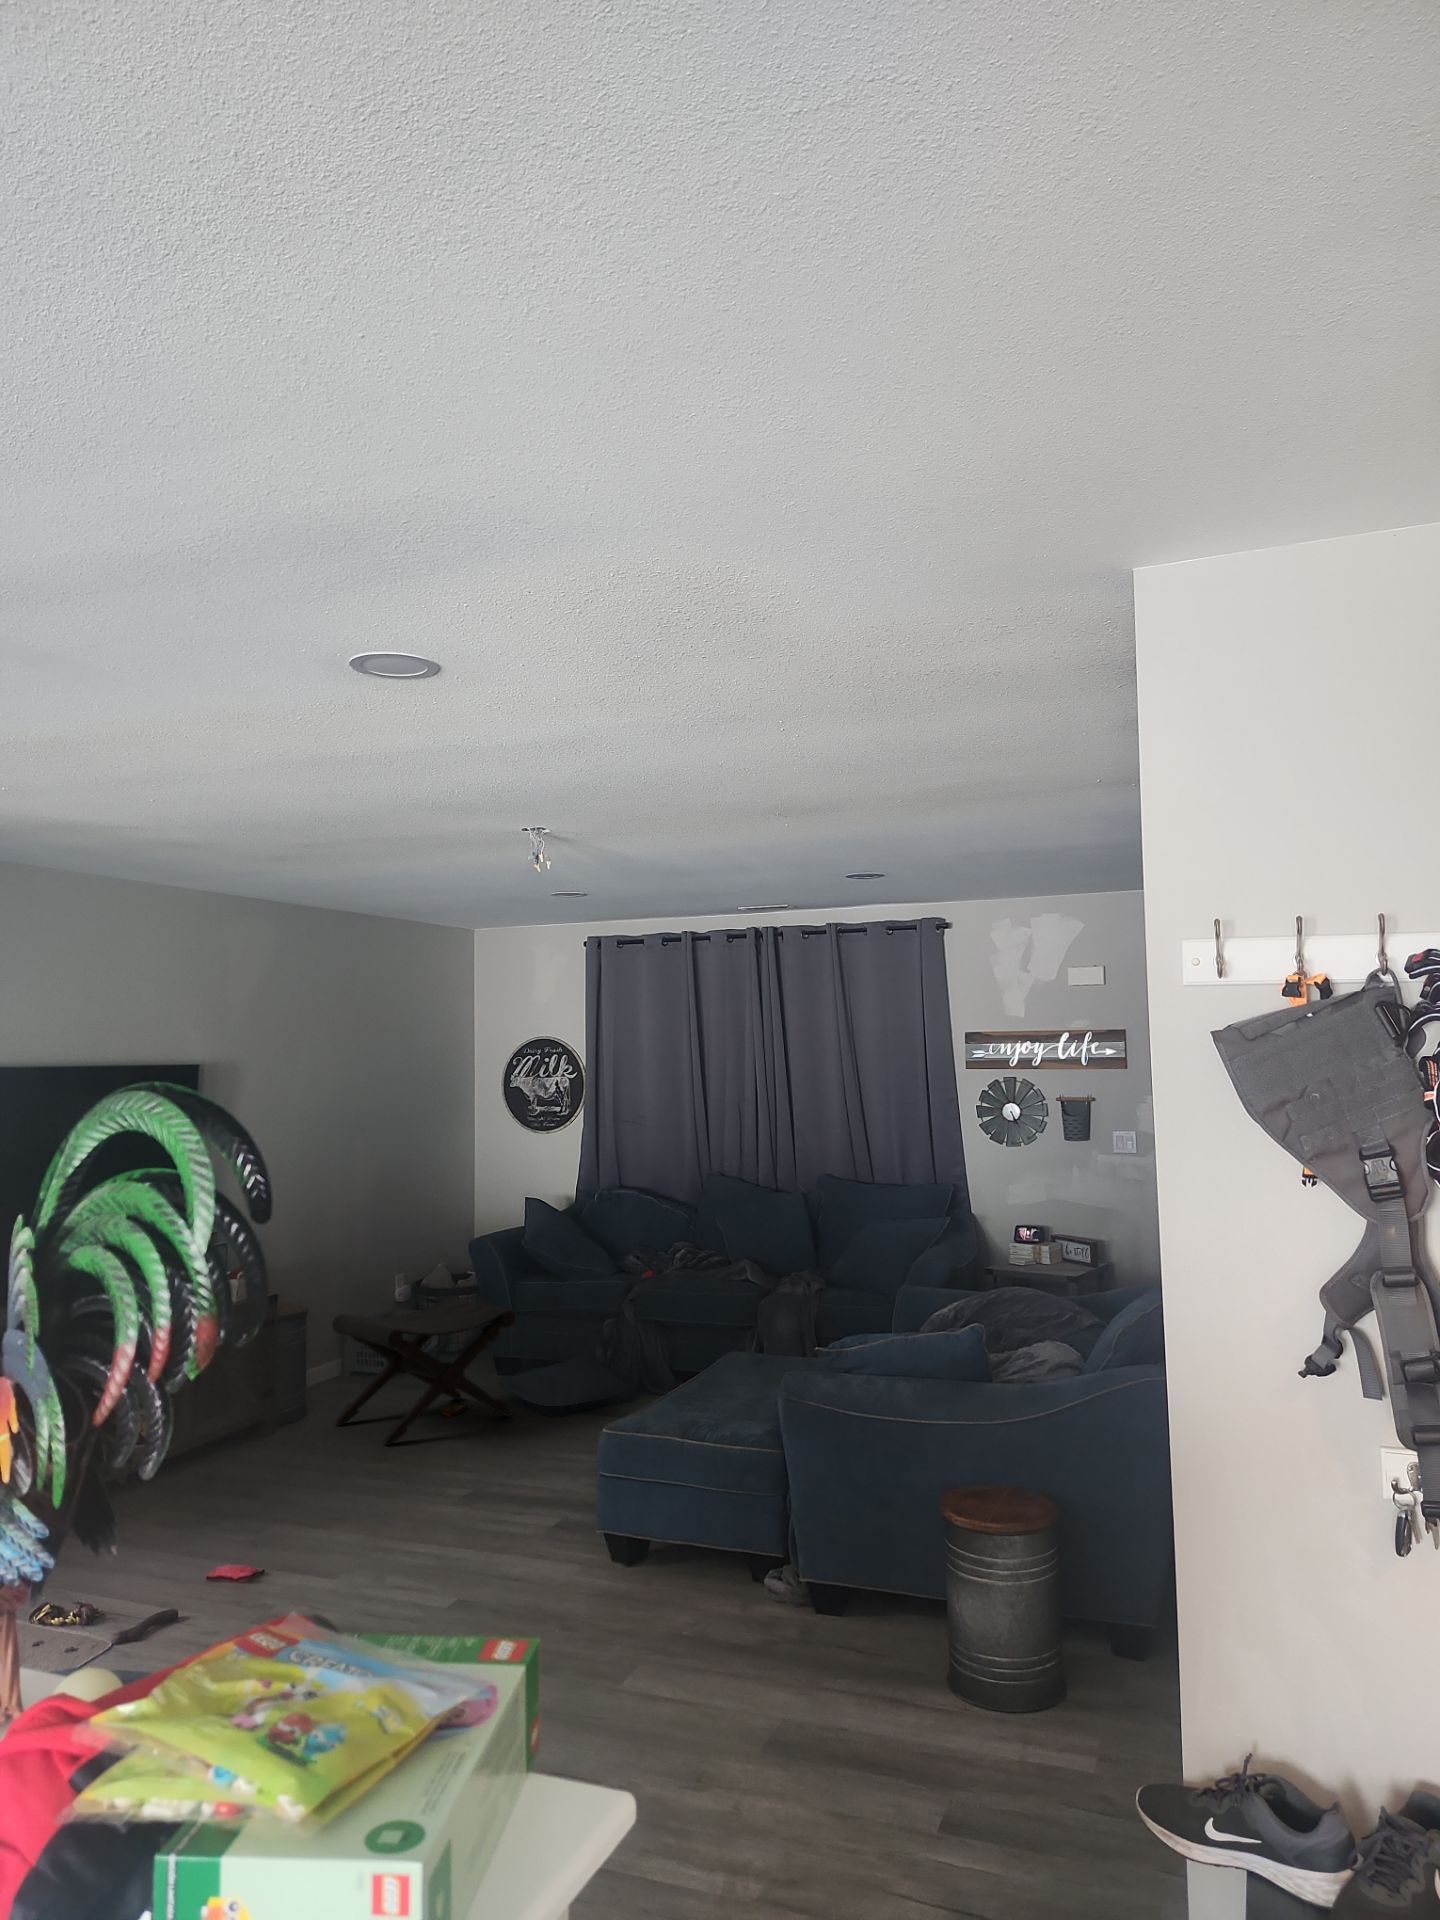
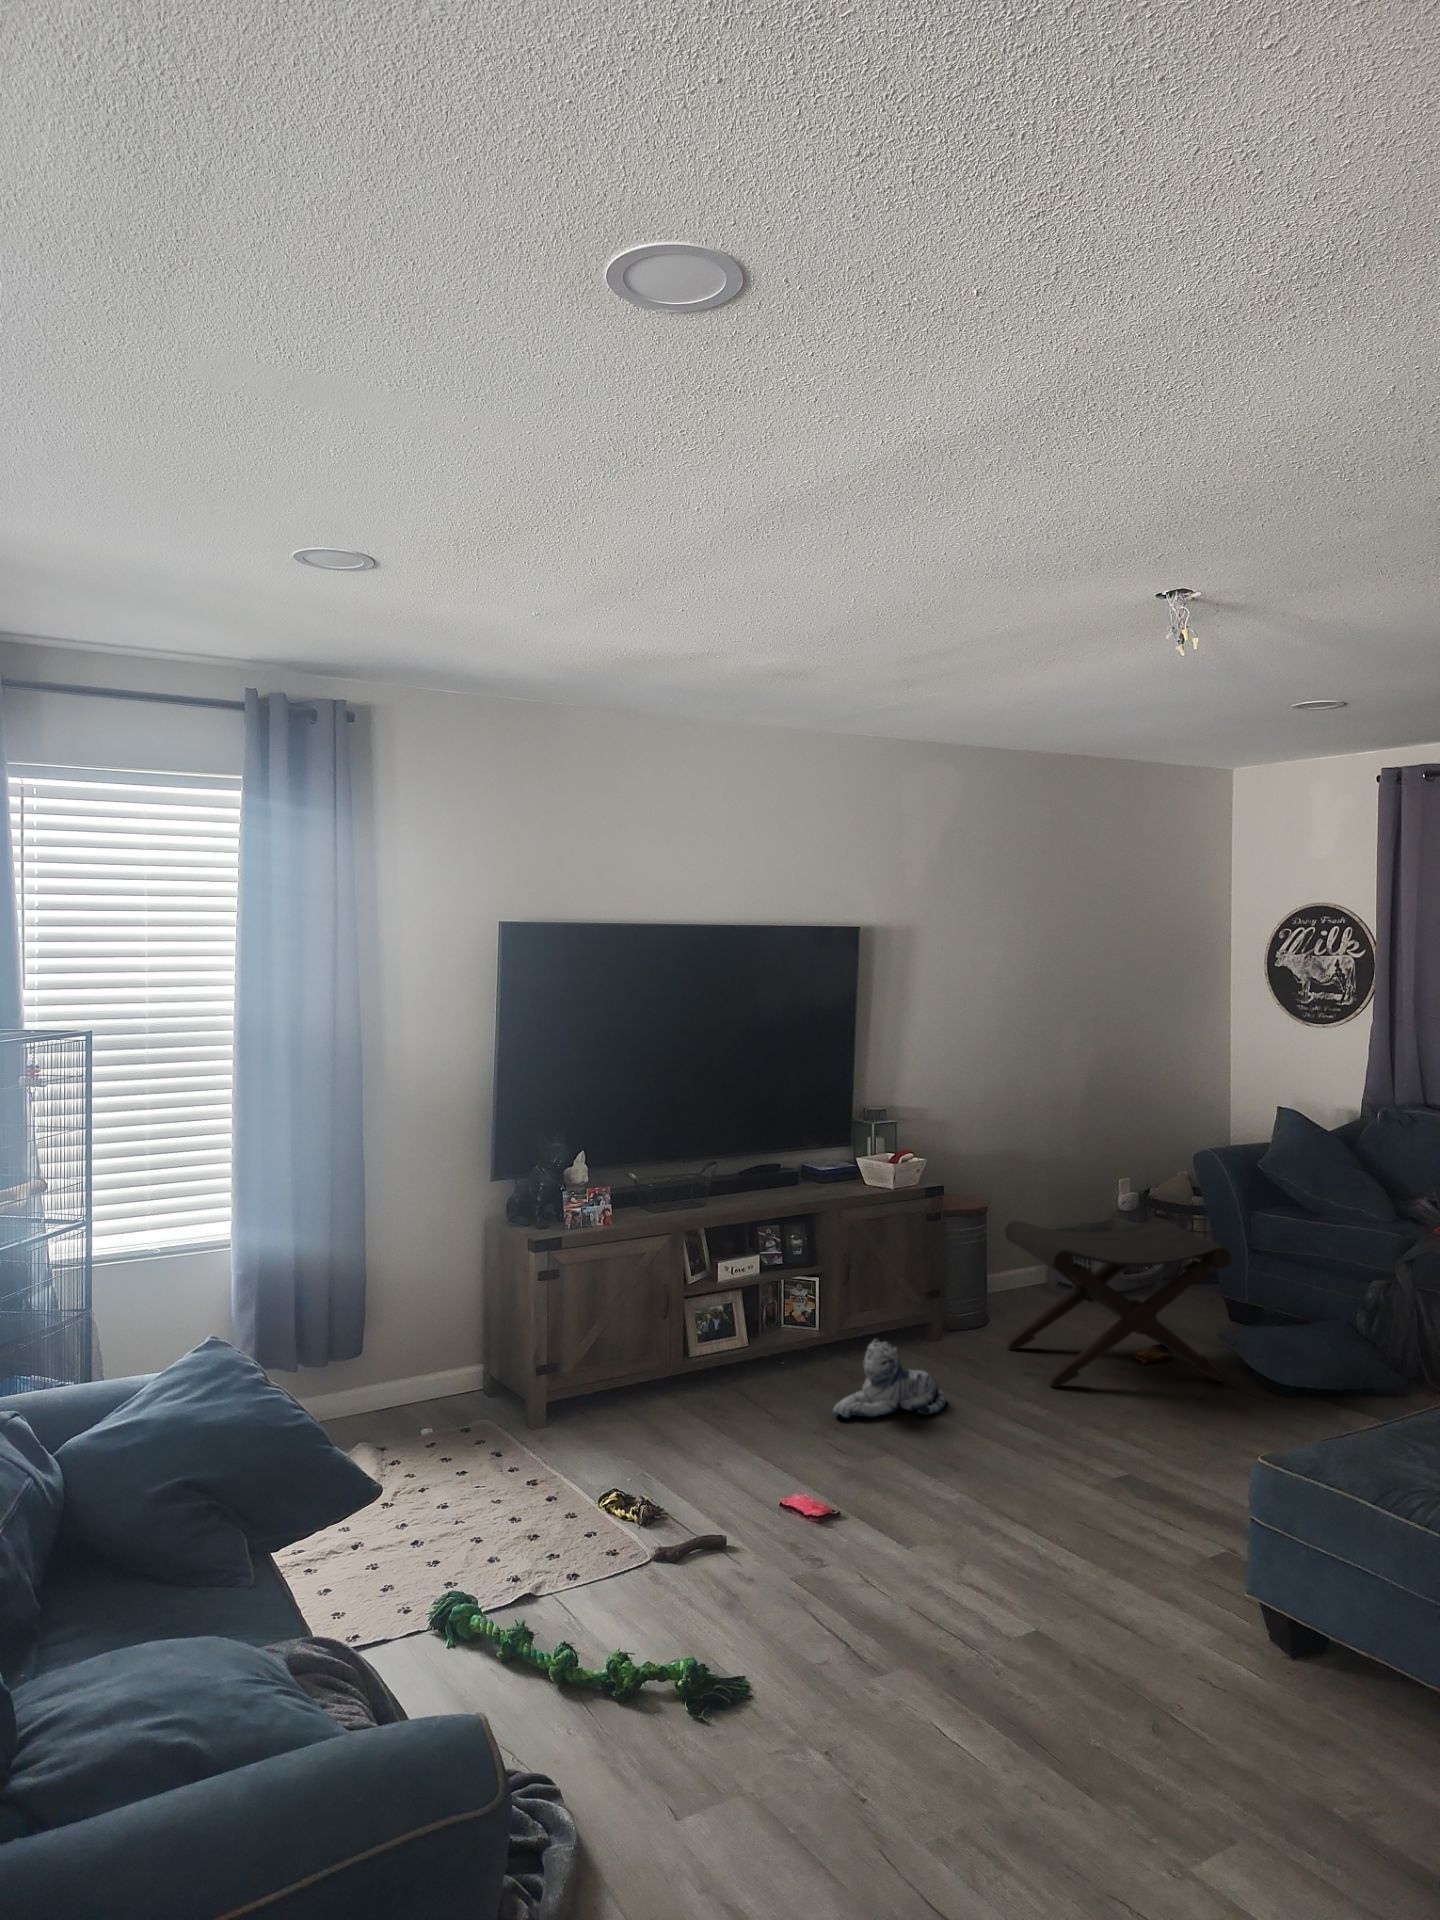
plush toy: none [215,1430,308,1504] -> present [833,1339,946,1418]

